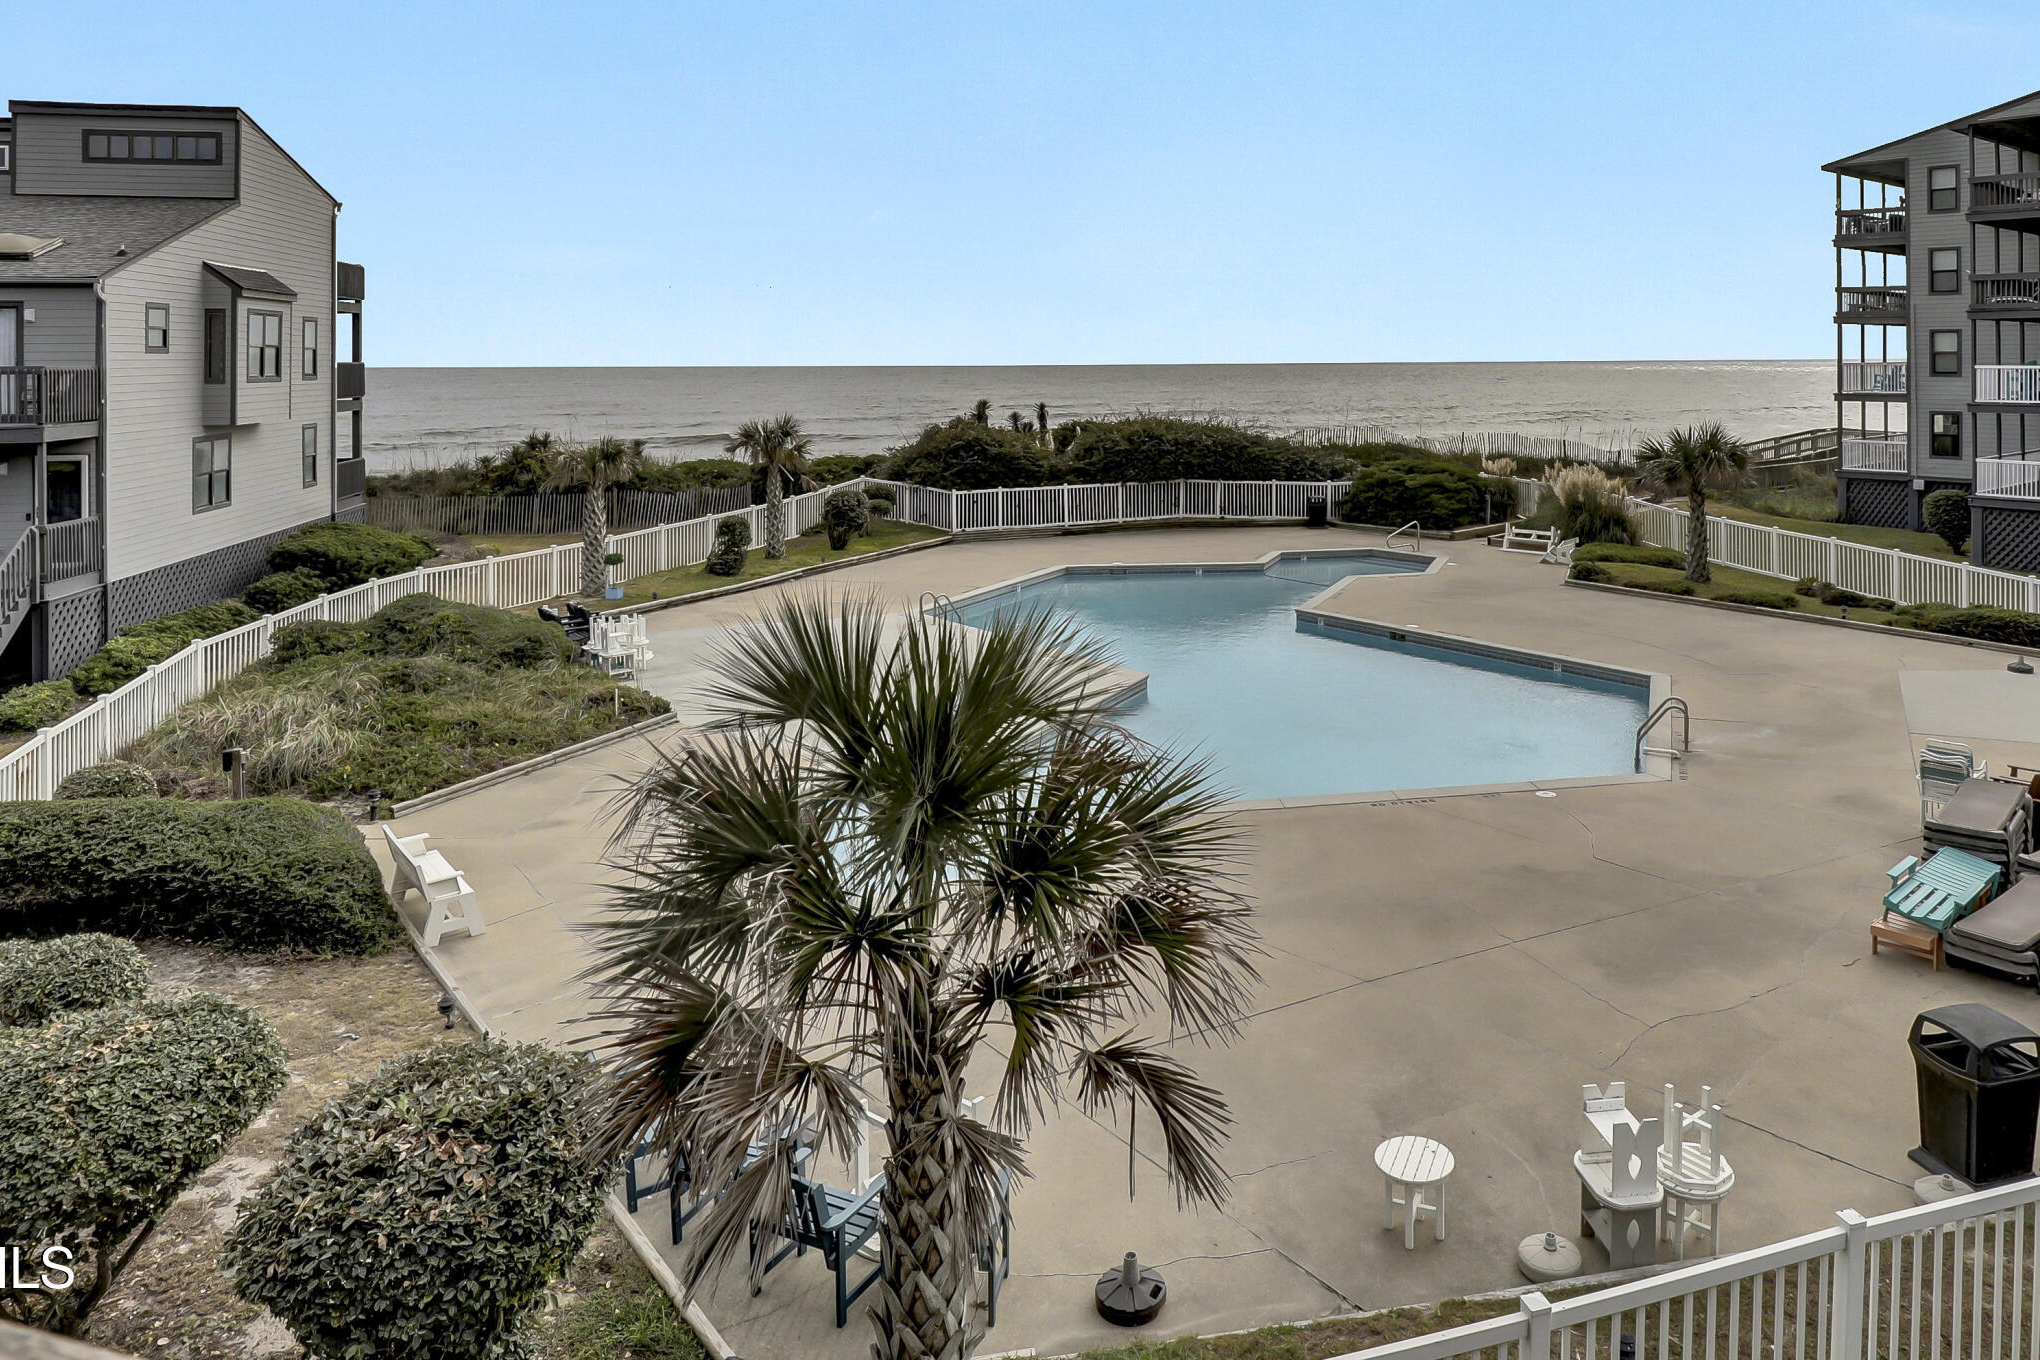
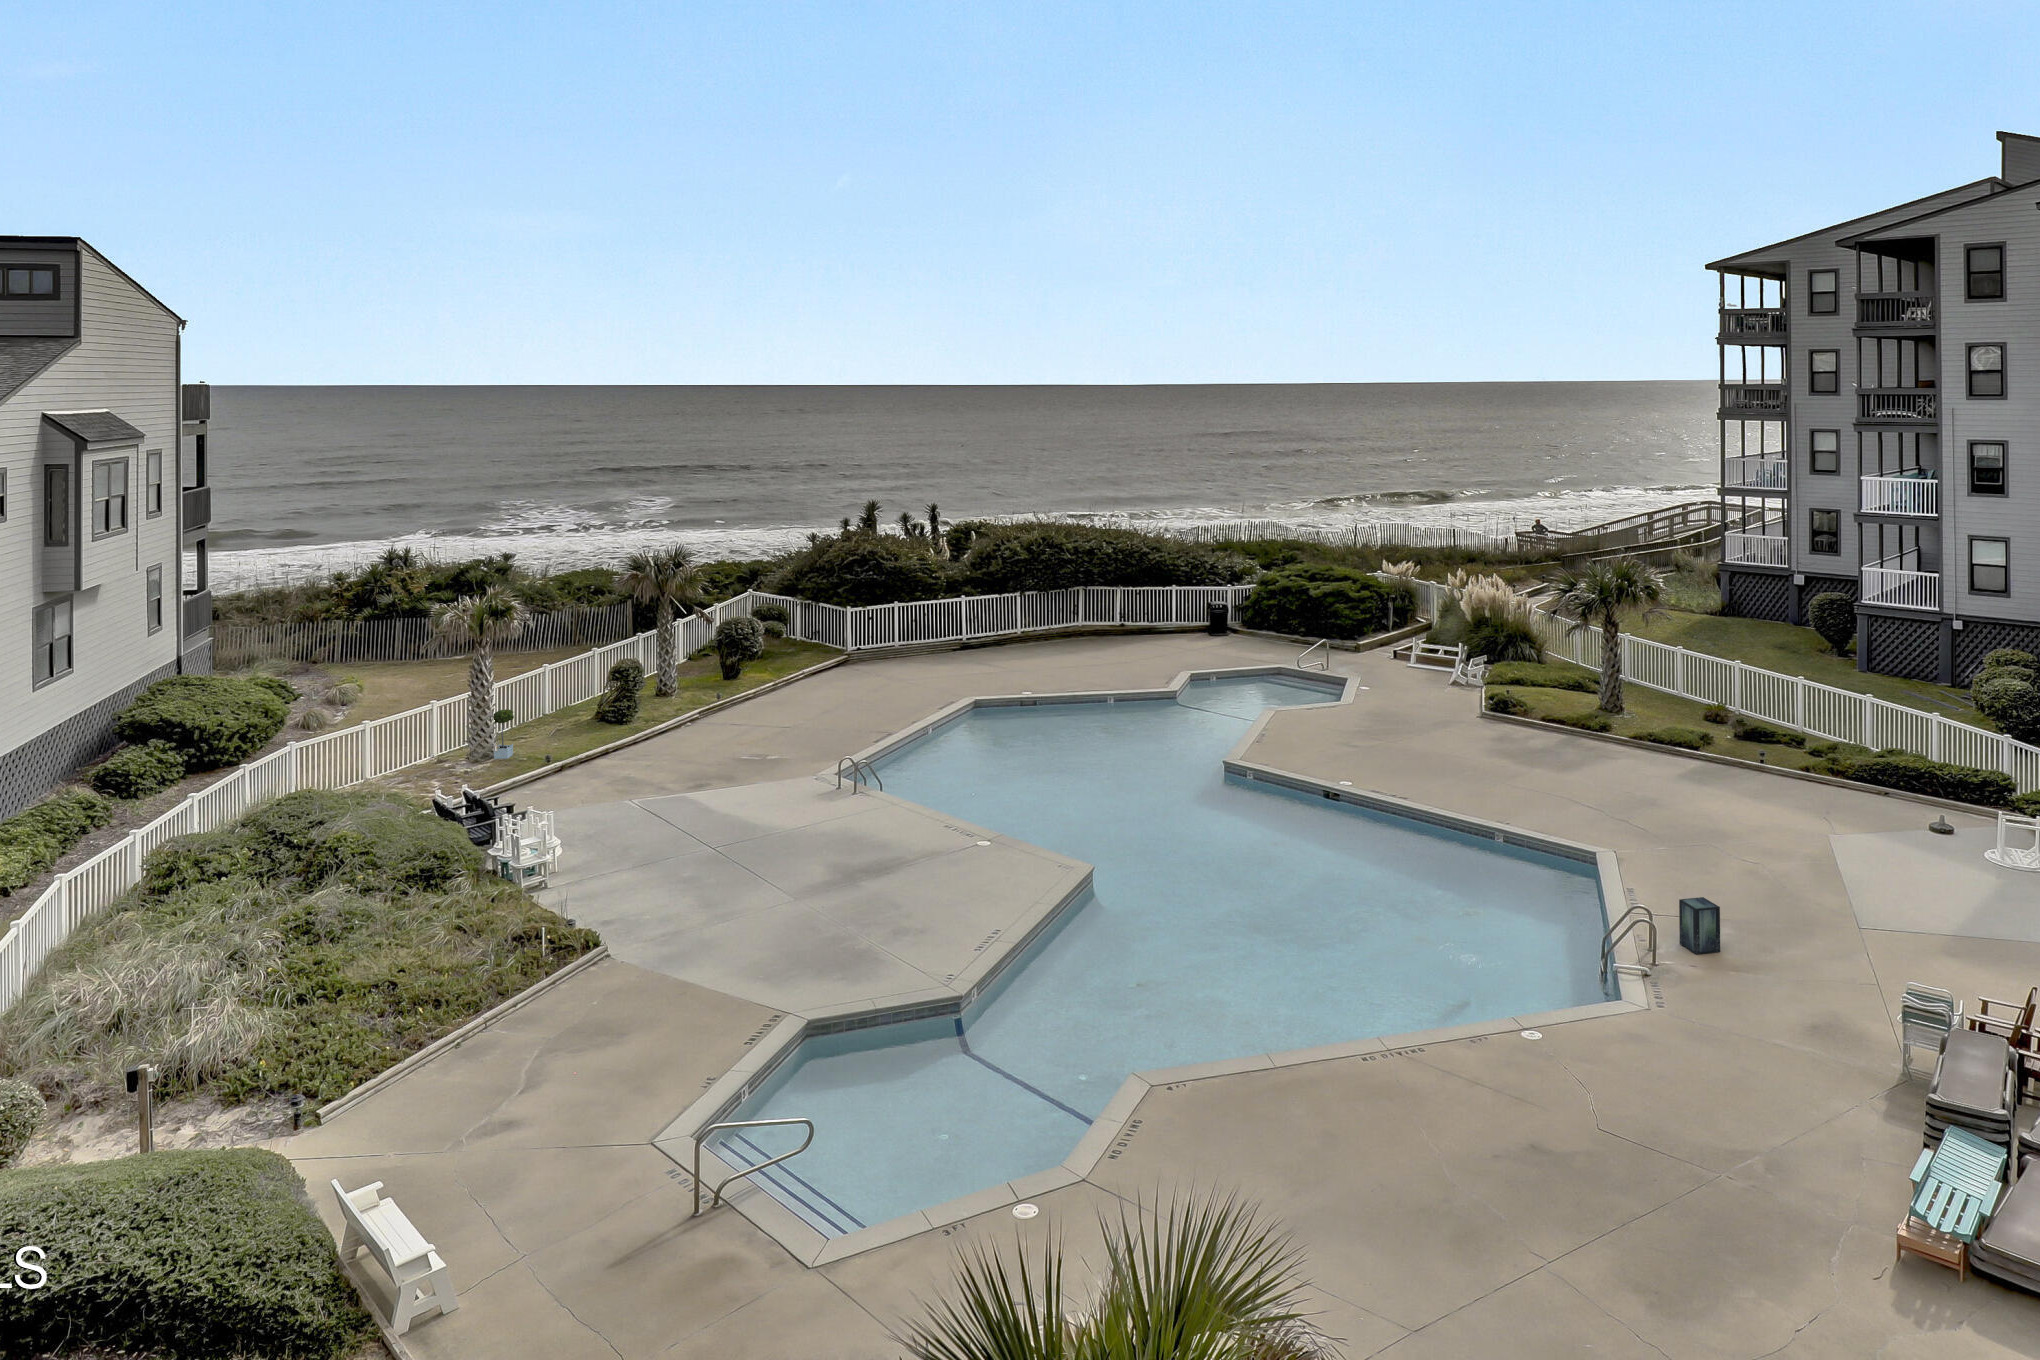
storage box: none [1713,694,1753,747] -> present [1679,897,1720,955]

